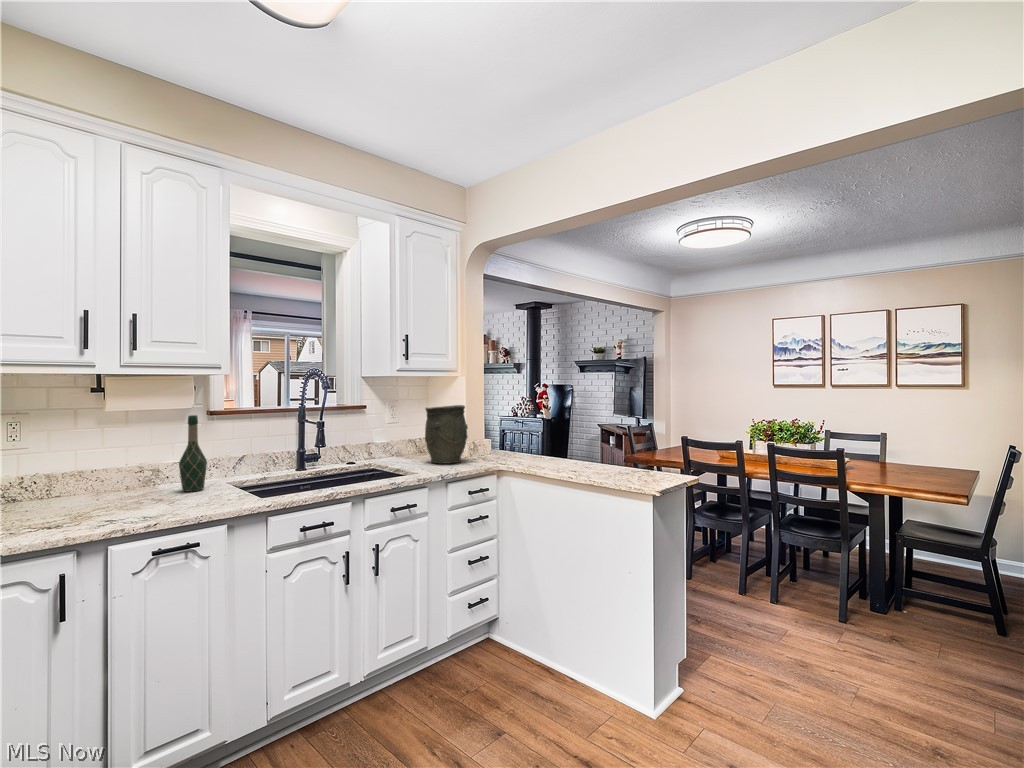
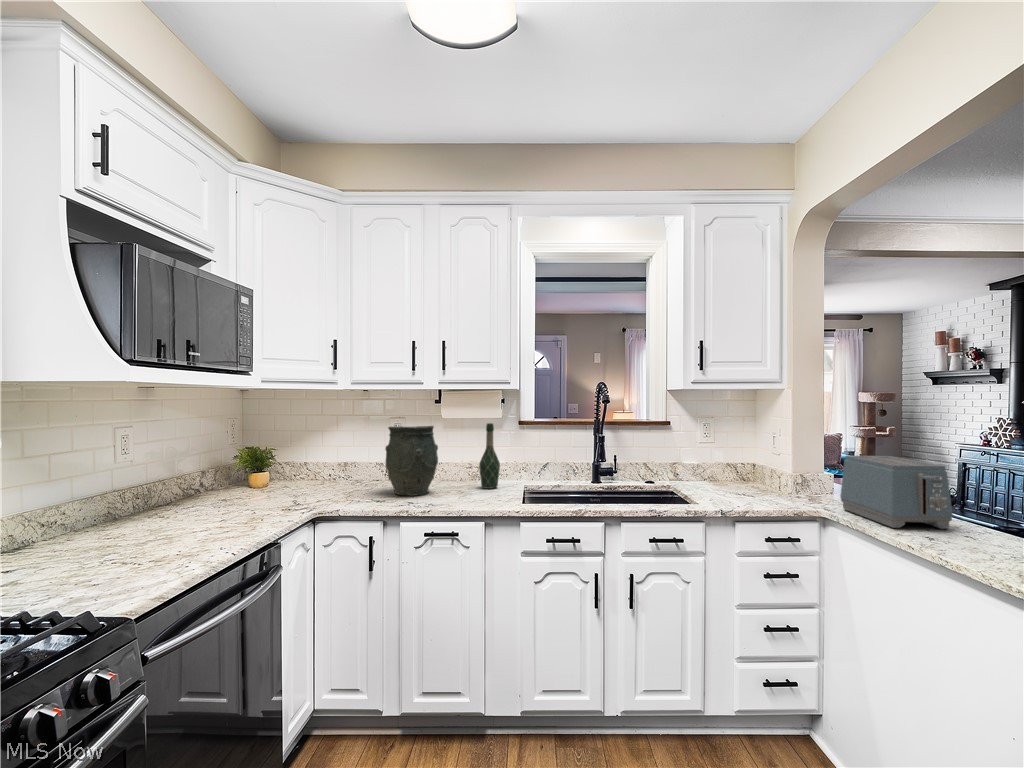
vase: present [425,405,468,464] -> present [385,426,438,496]
toaster: none [512,422,580,468] -> present [840,456,953,529]

